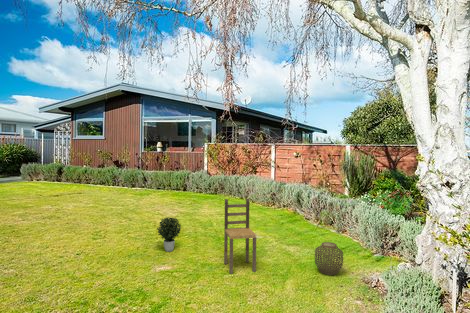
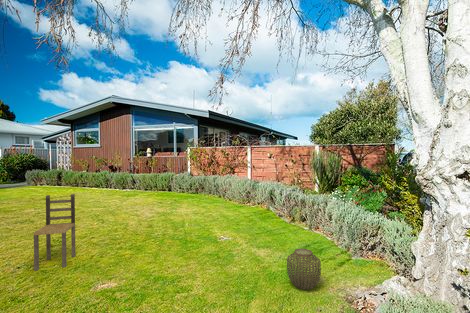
chair: present [224,199,256,274] -> present [34,194,76,271]
potted plant: present [157,217,181,252] -> none [108,222,138,262]

